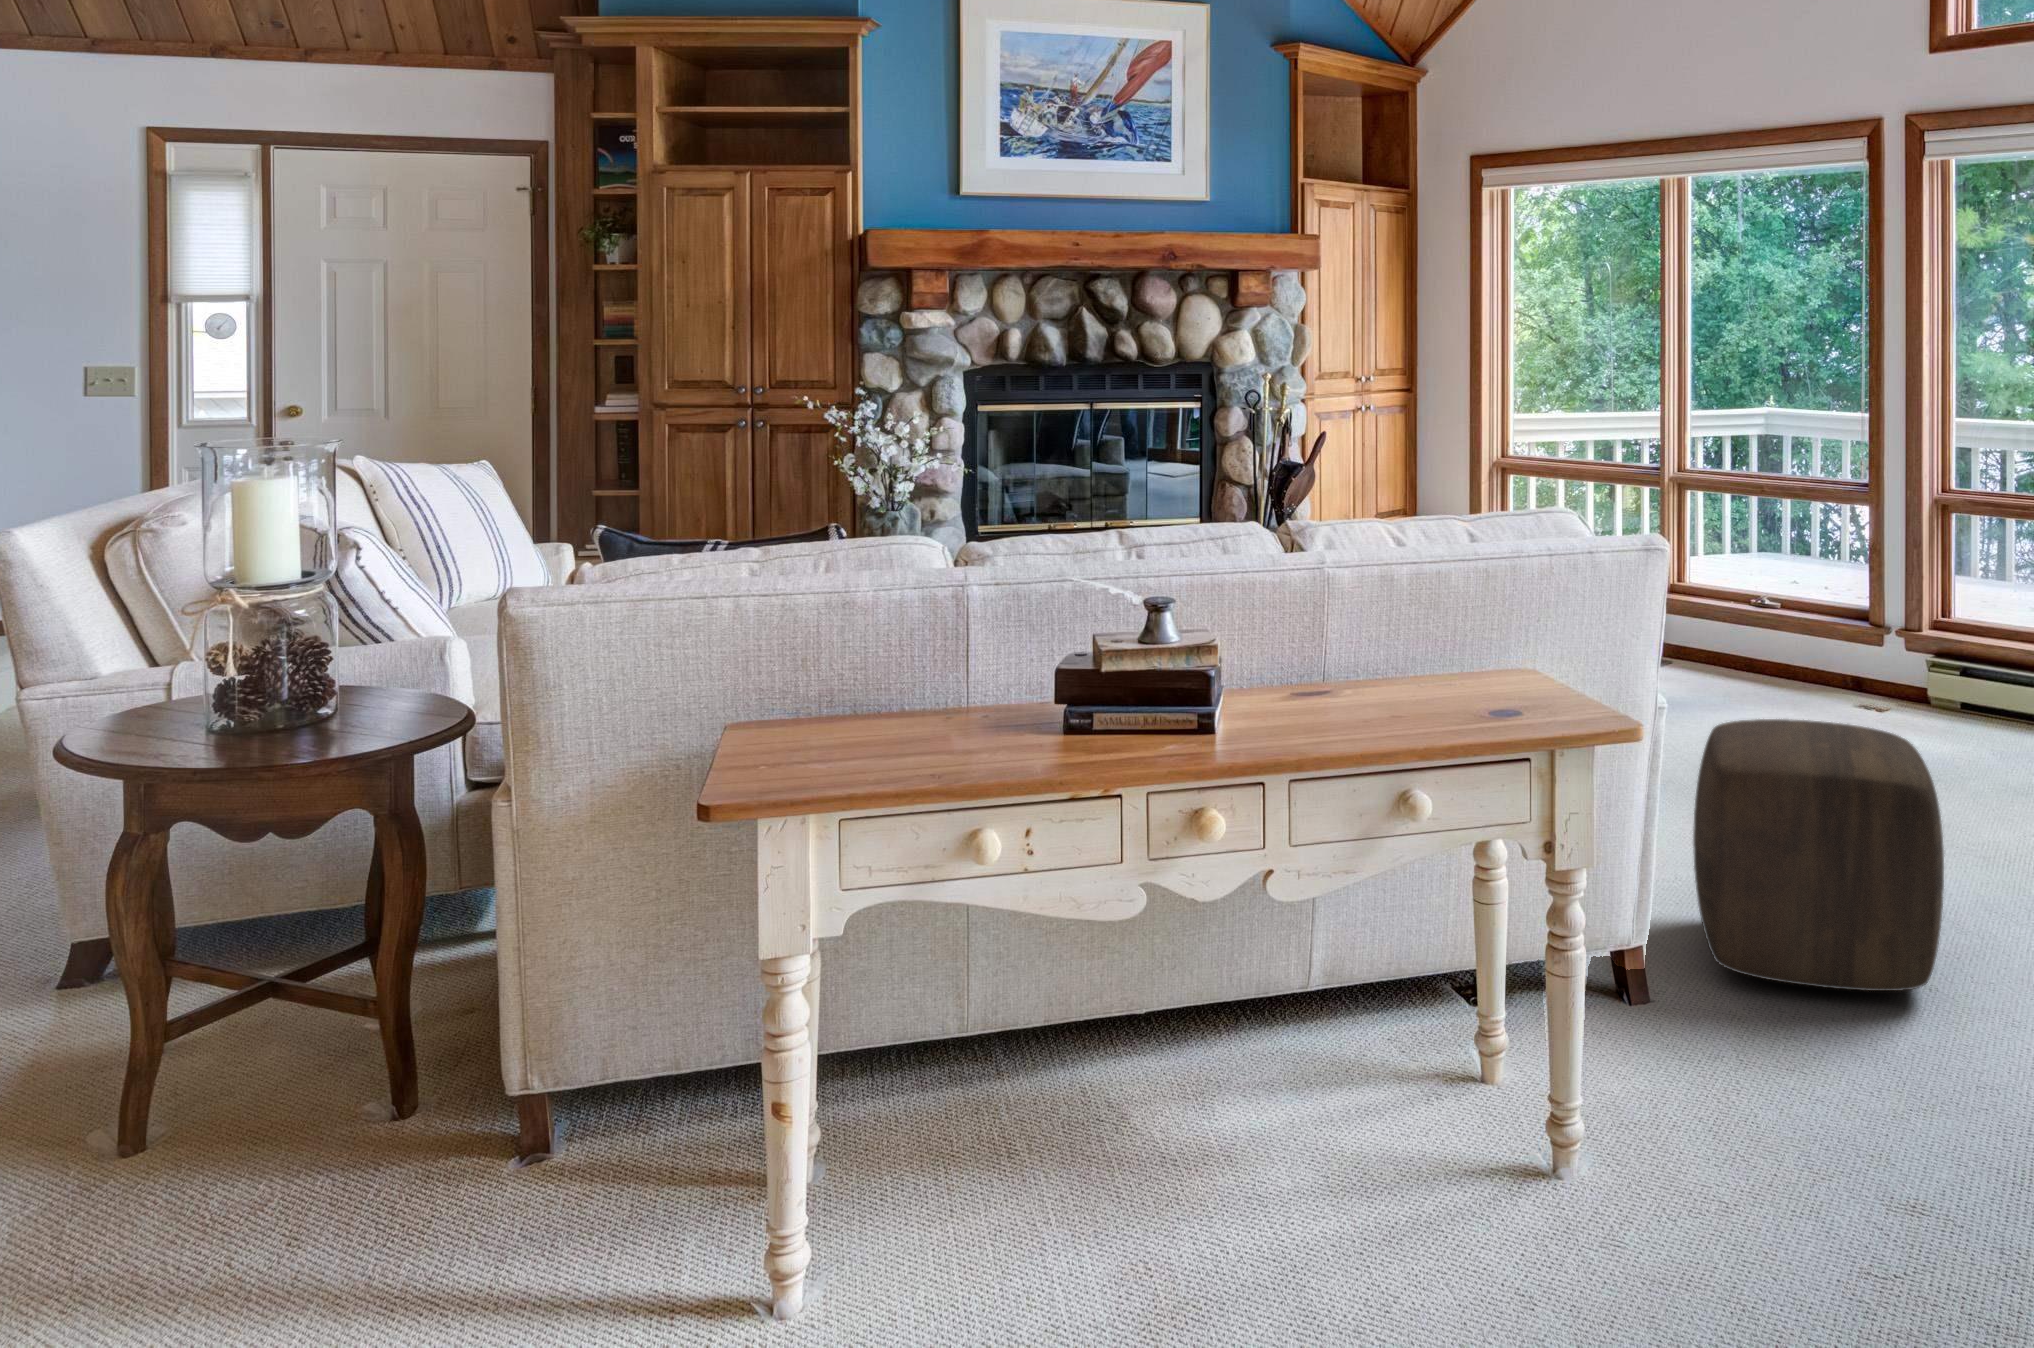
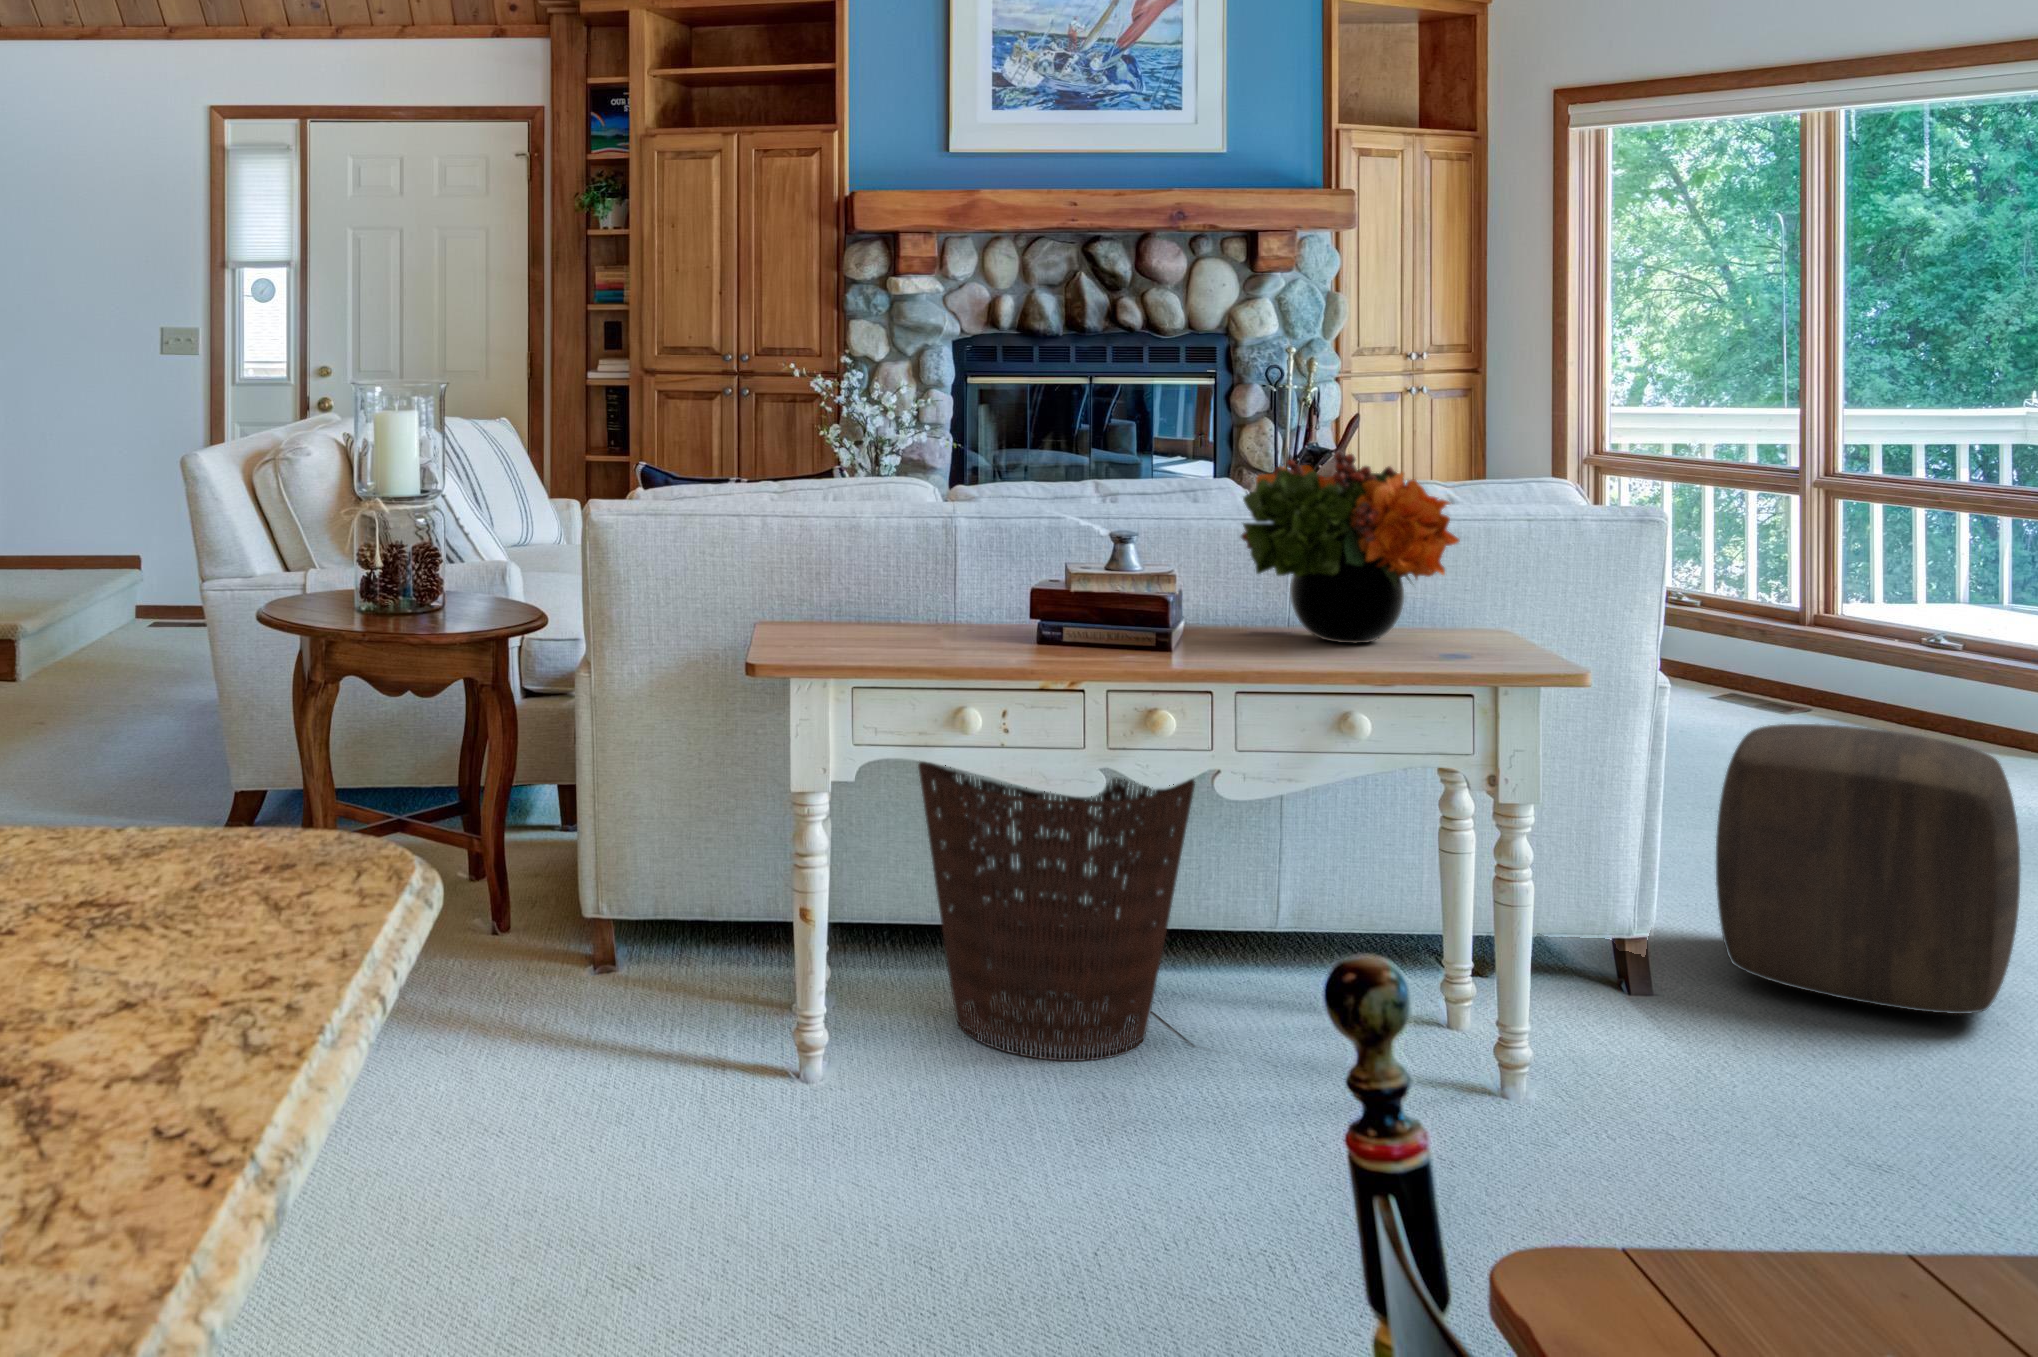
flower arrangement: none [1279,495,1500,701] -> present [1241,452,1459,643]
basket: none [924,828,1241,1237] -> present [918,762,1195,1061]

